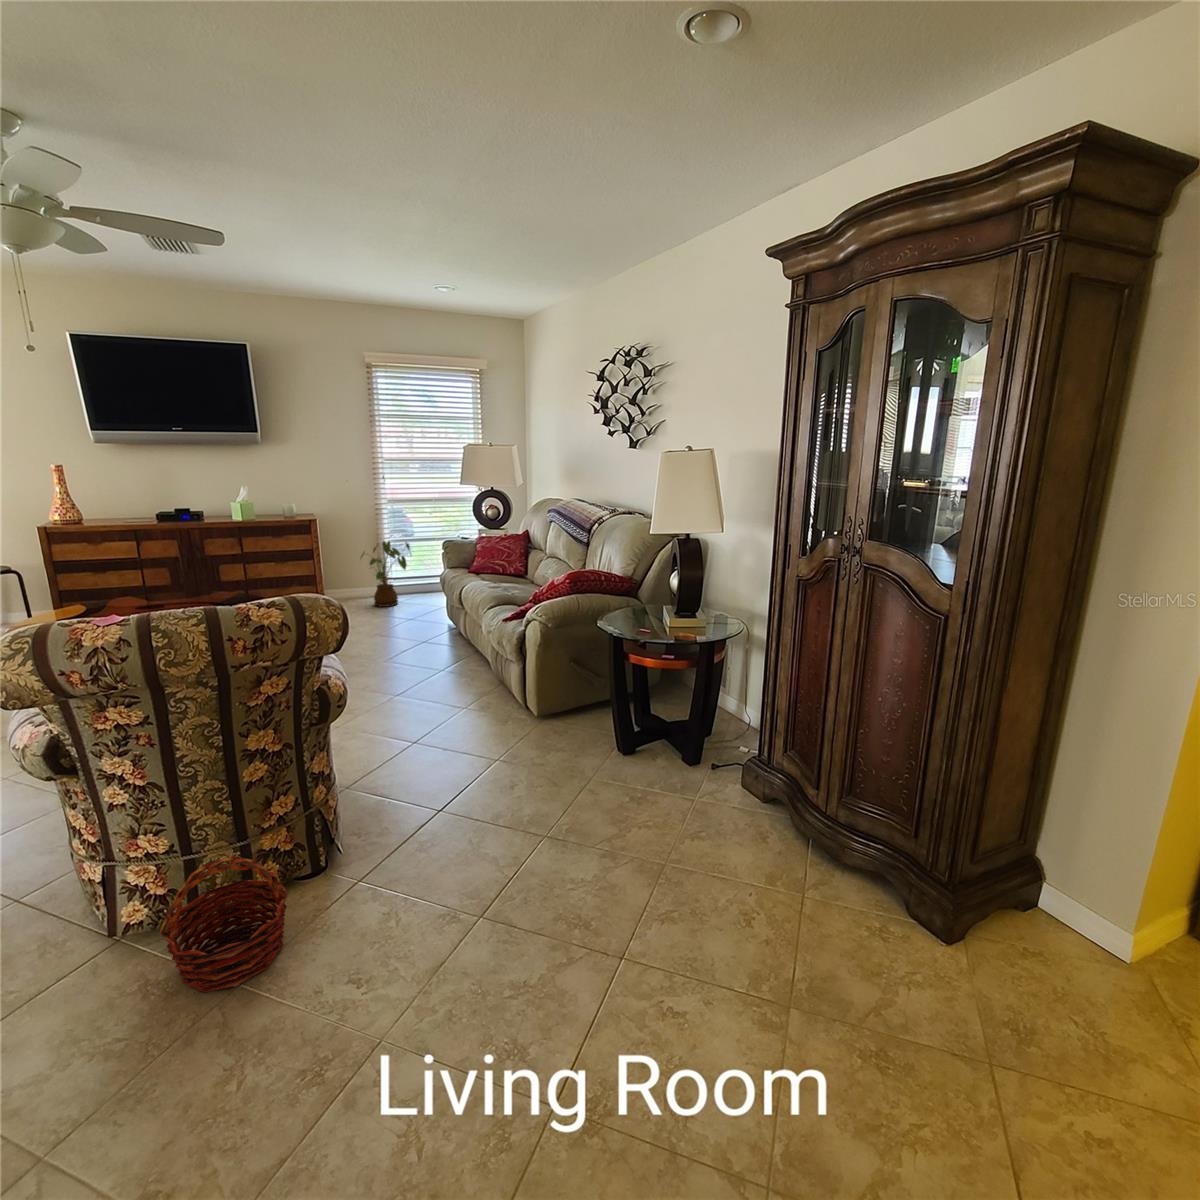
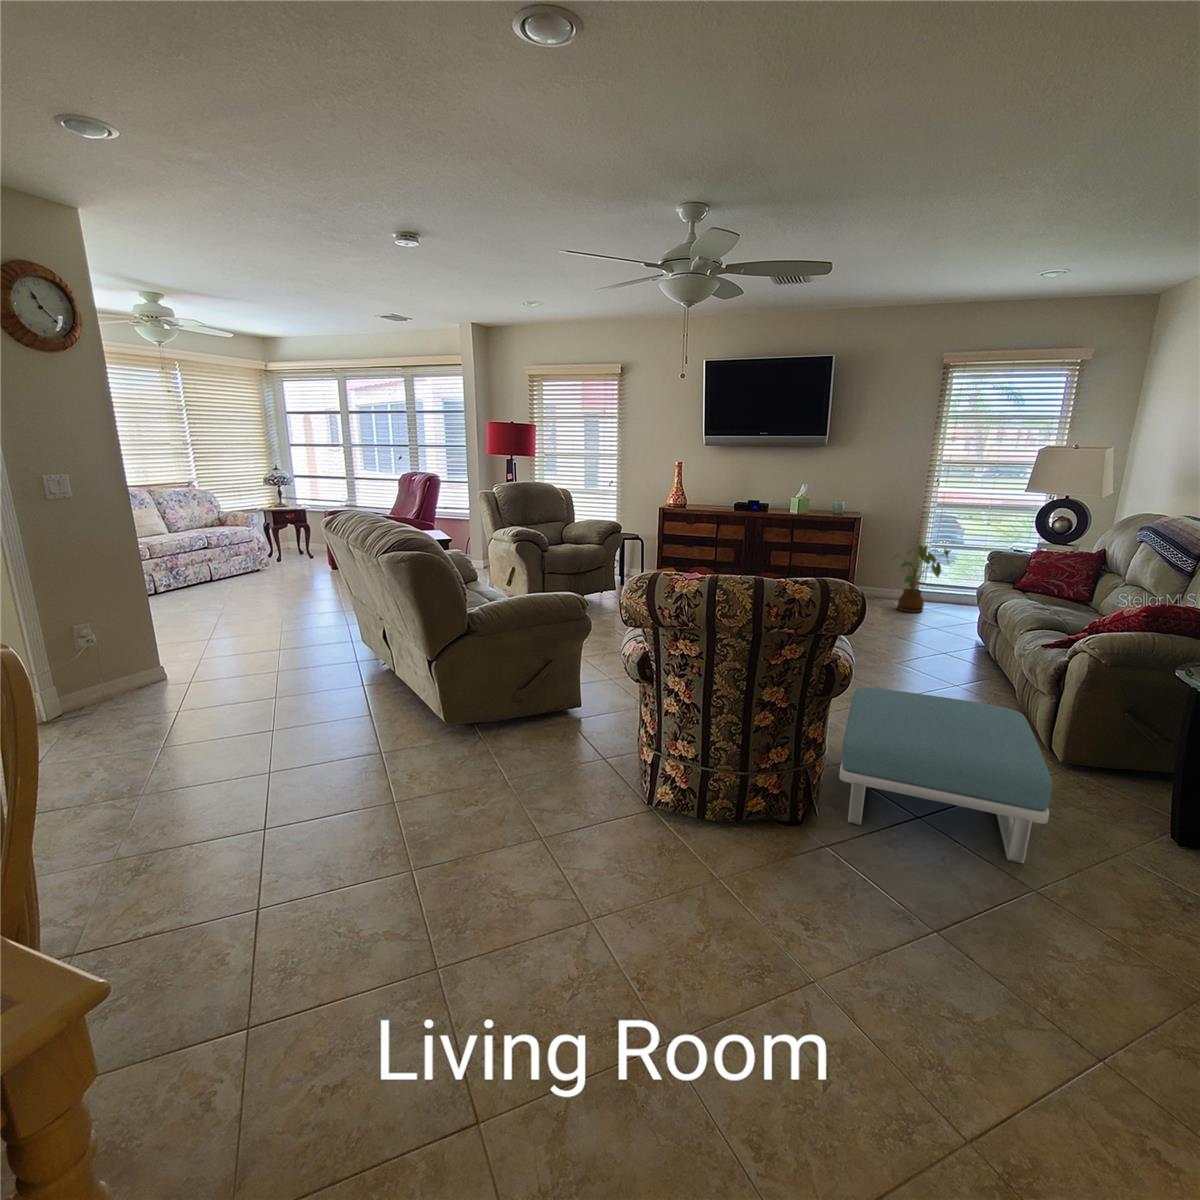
footstool: none [352,679,536,841] -> present [839,687,1052,863]
basket: present [160,857,287,993] -> none [680,775,768,877]

